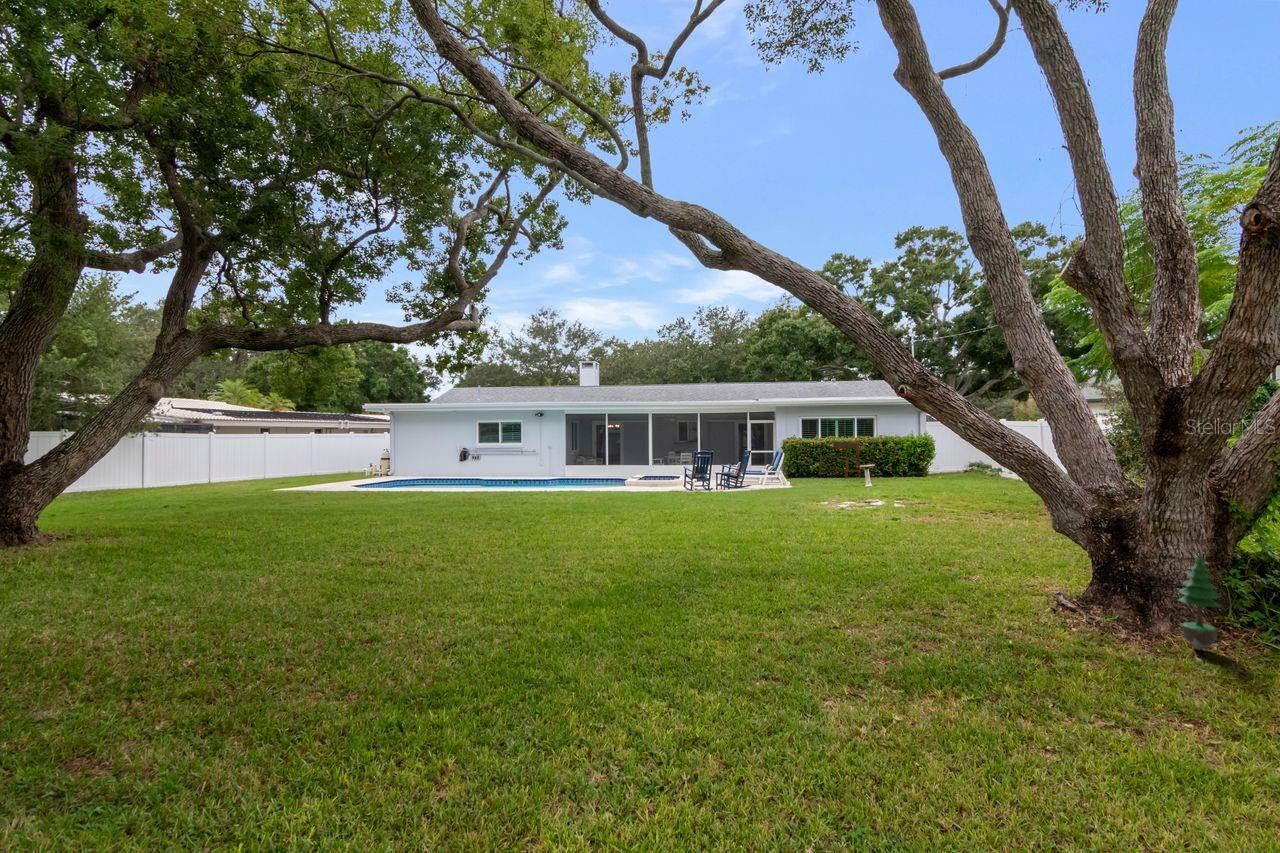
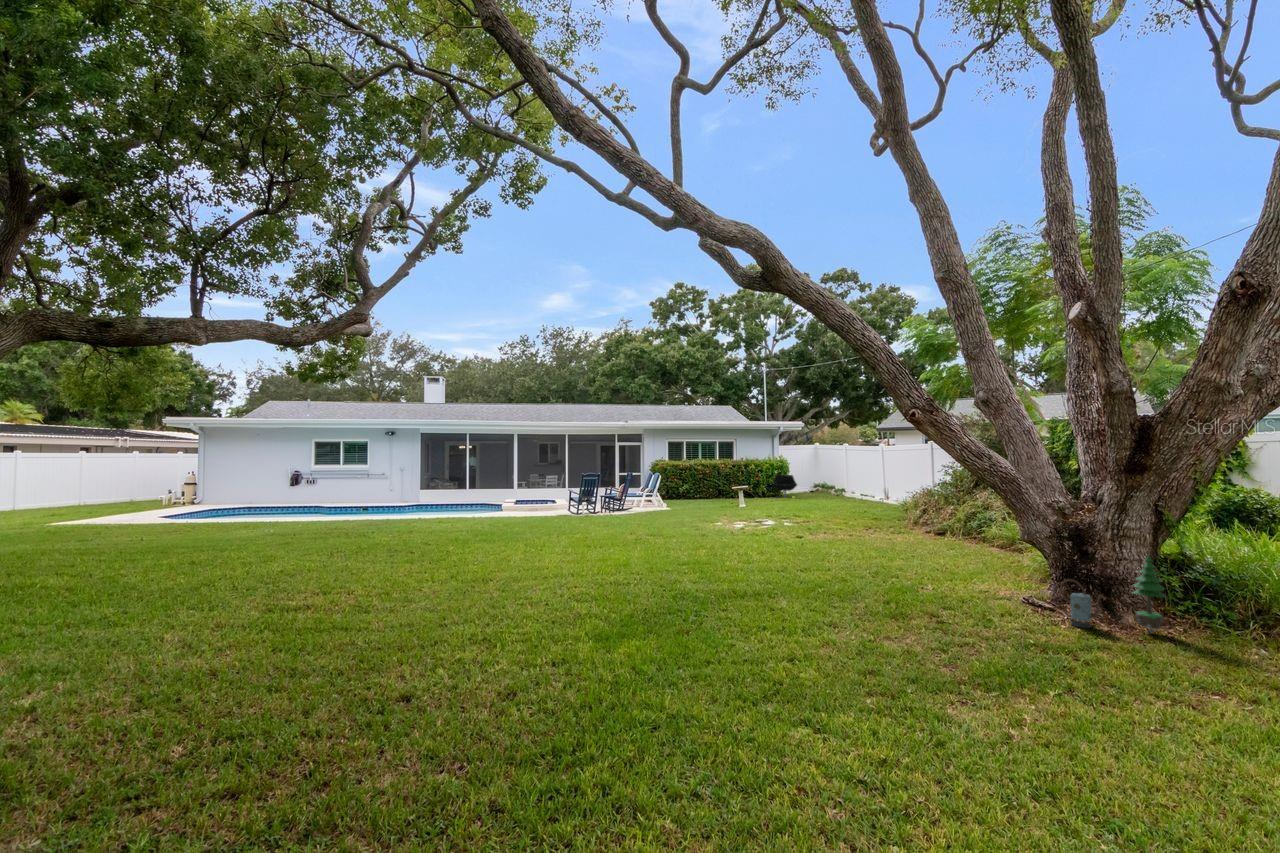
bench: present [819,442,861,478] -> none [690,464,730,499]
lounge chair: none [910,453,939,477] -> present [772,475,797,497]
watering can: none [1091,578,1138,637] -> present [1060,579,1103,628]

